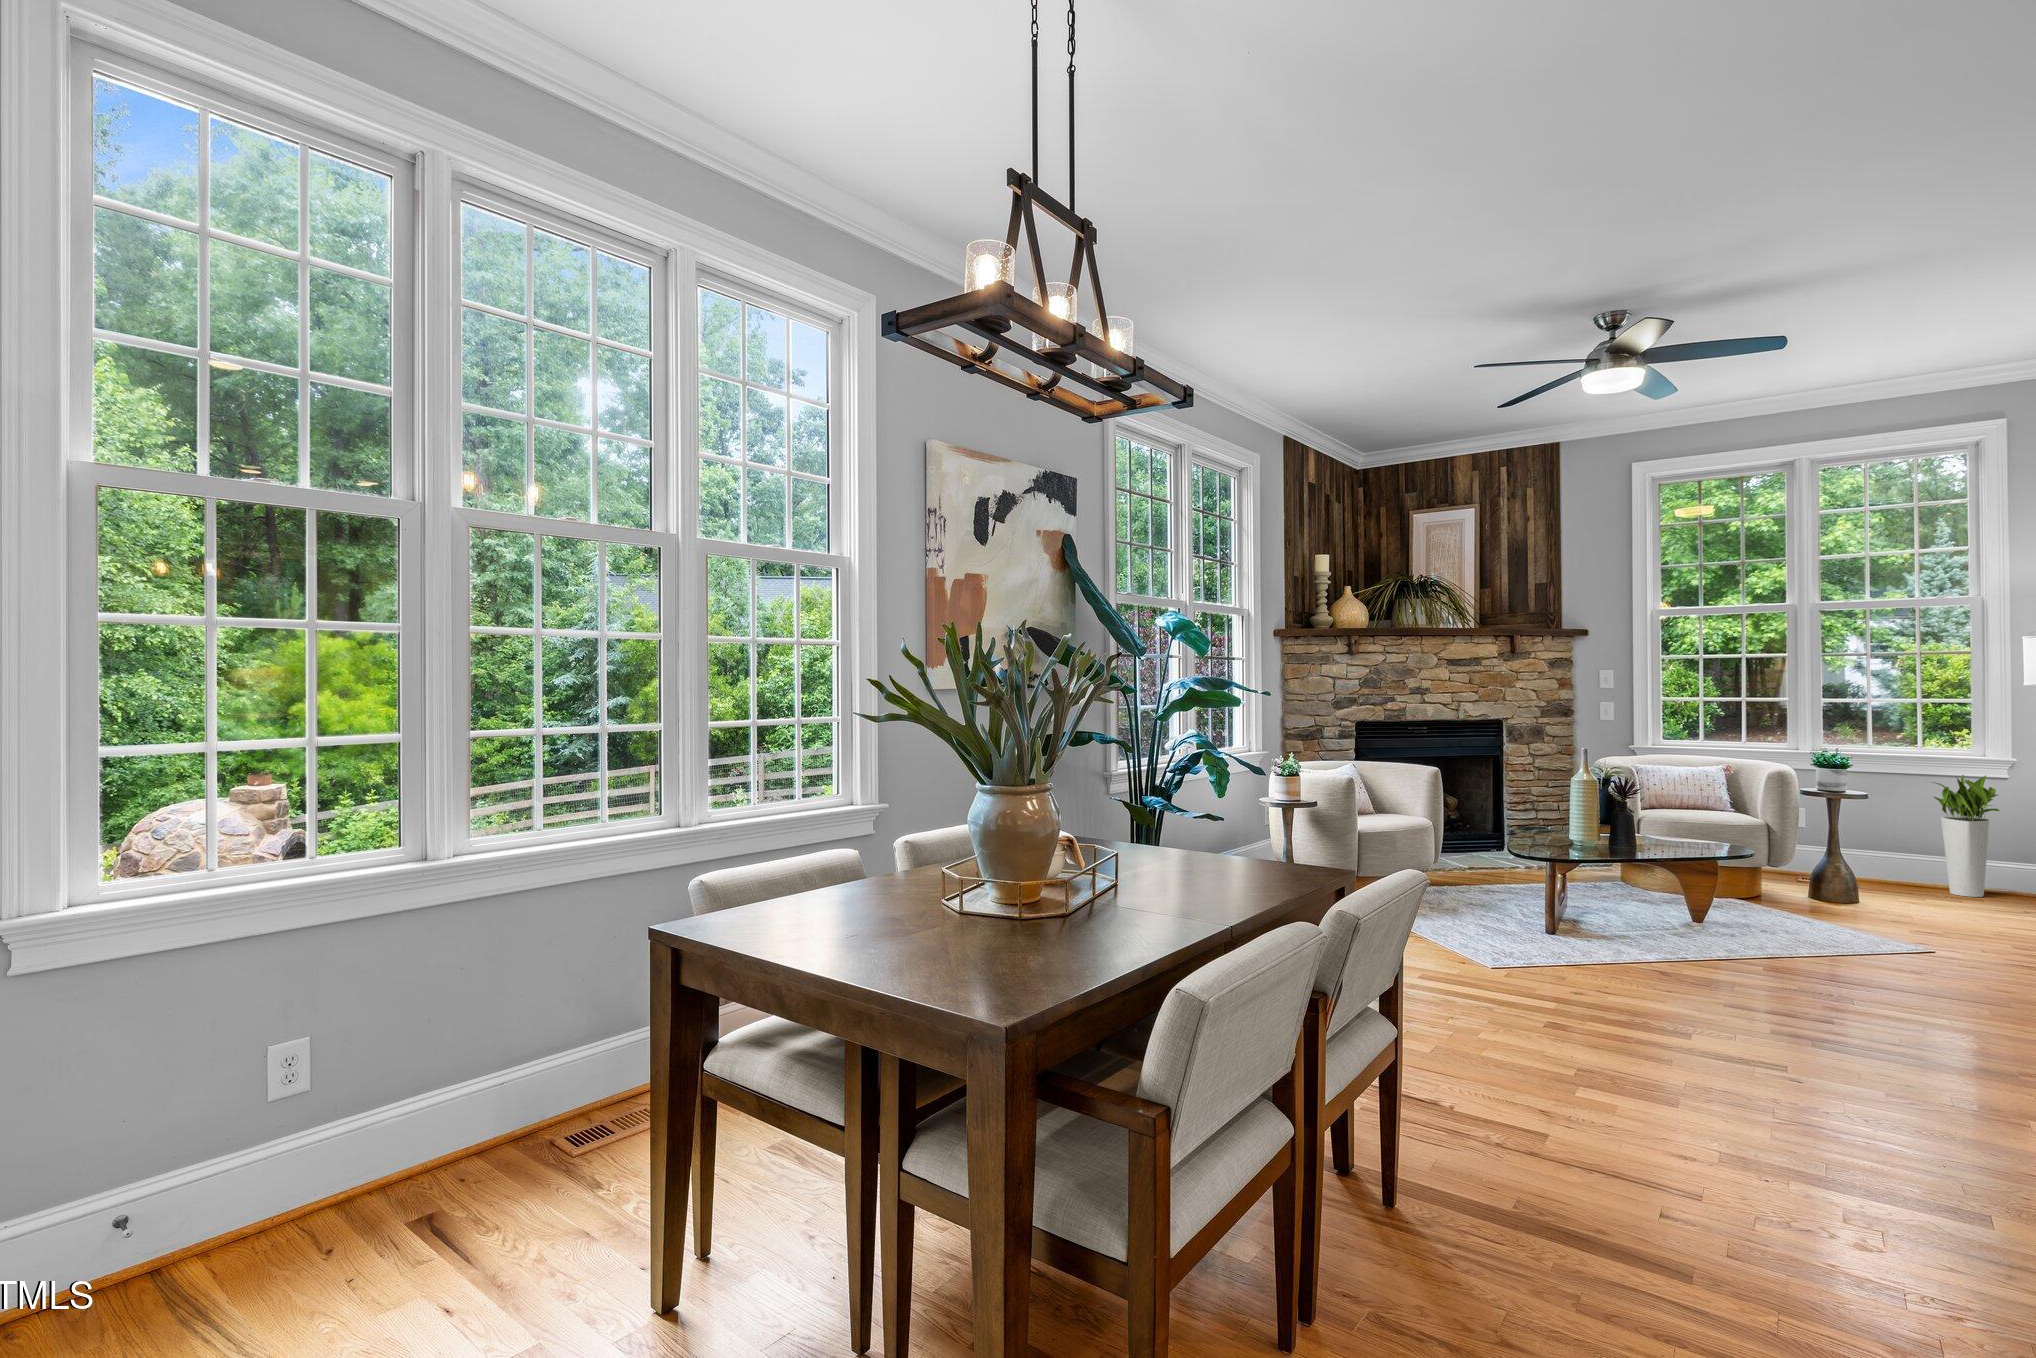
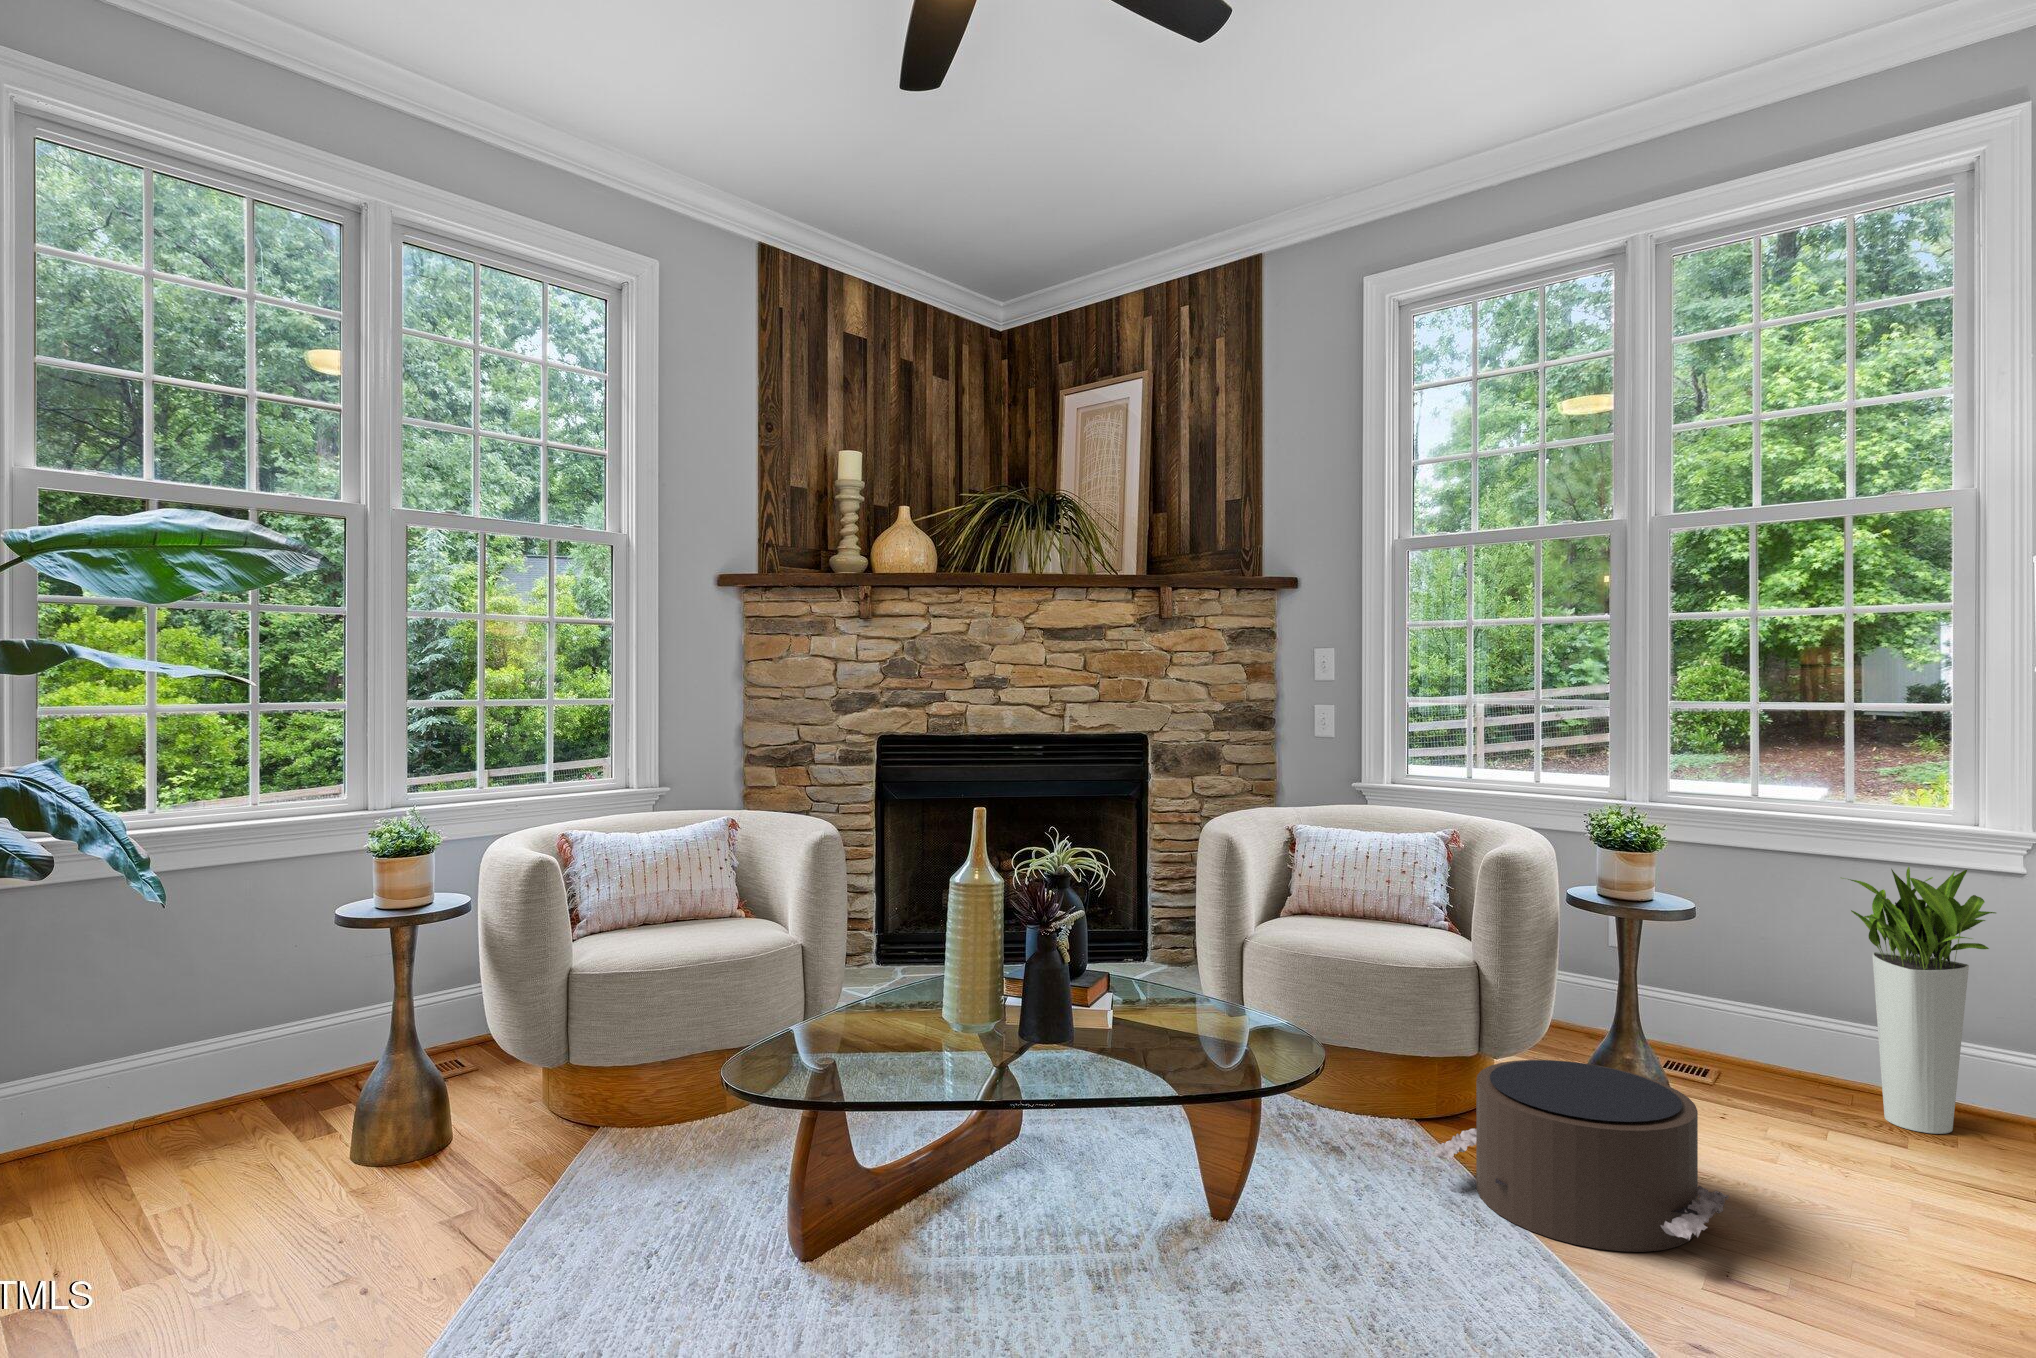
pouf: none [1796,864,1938,930] -> present [1432,1060,1729,1252]

